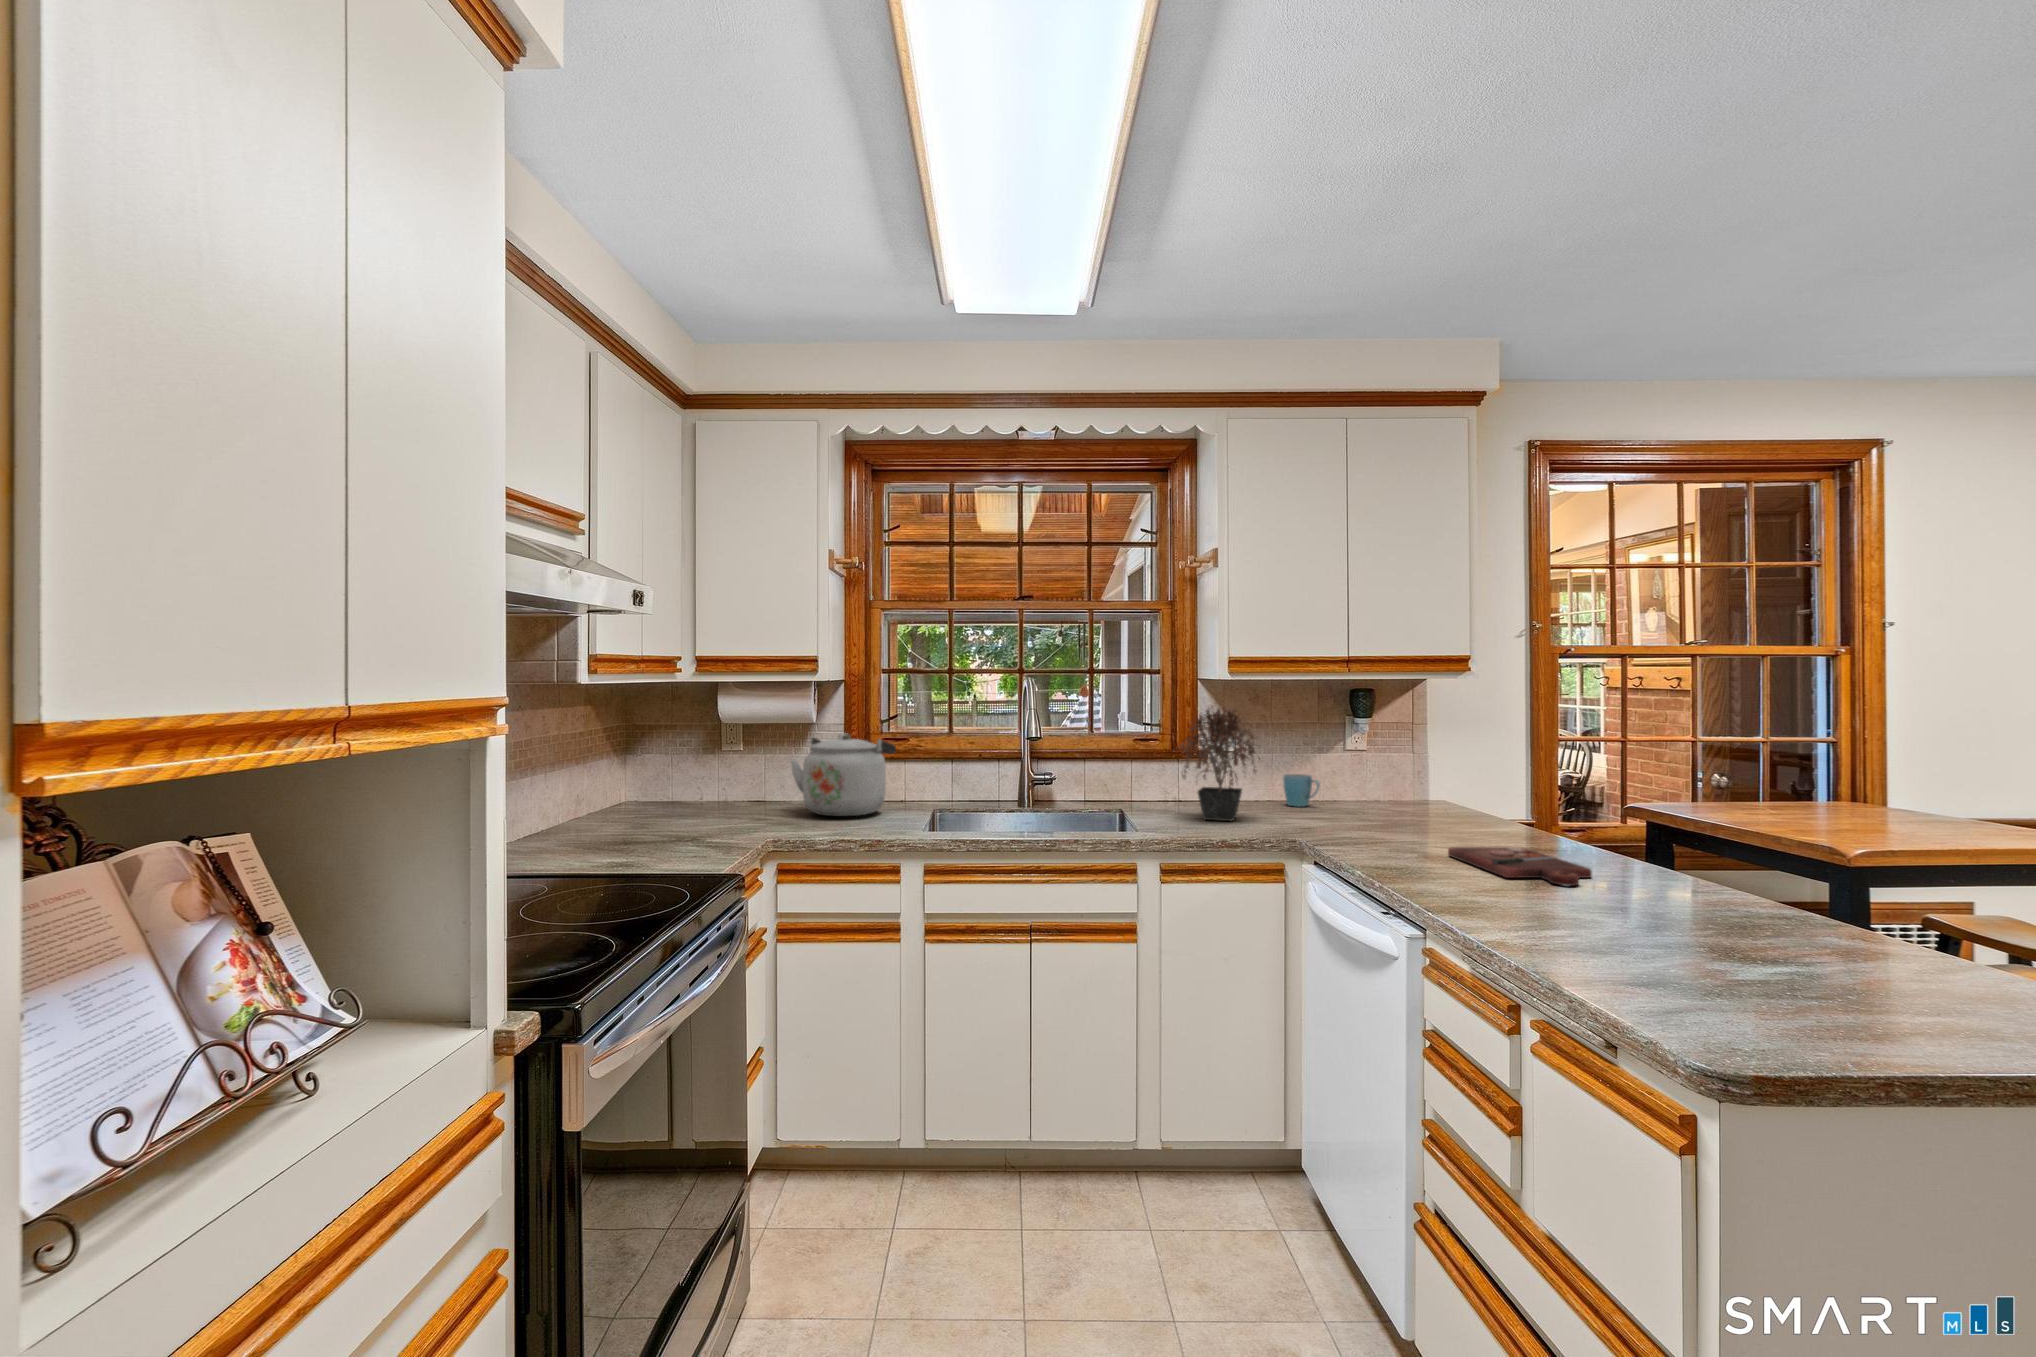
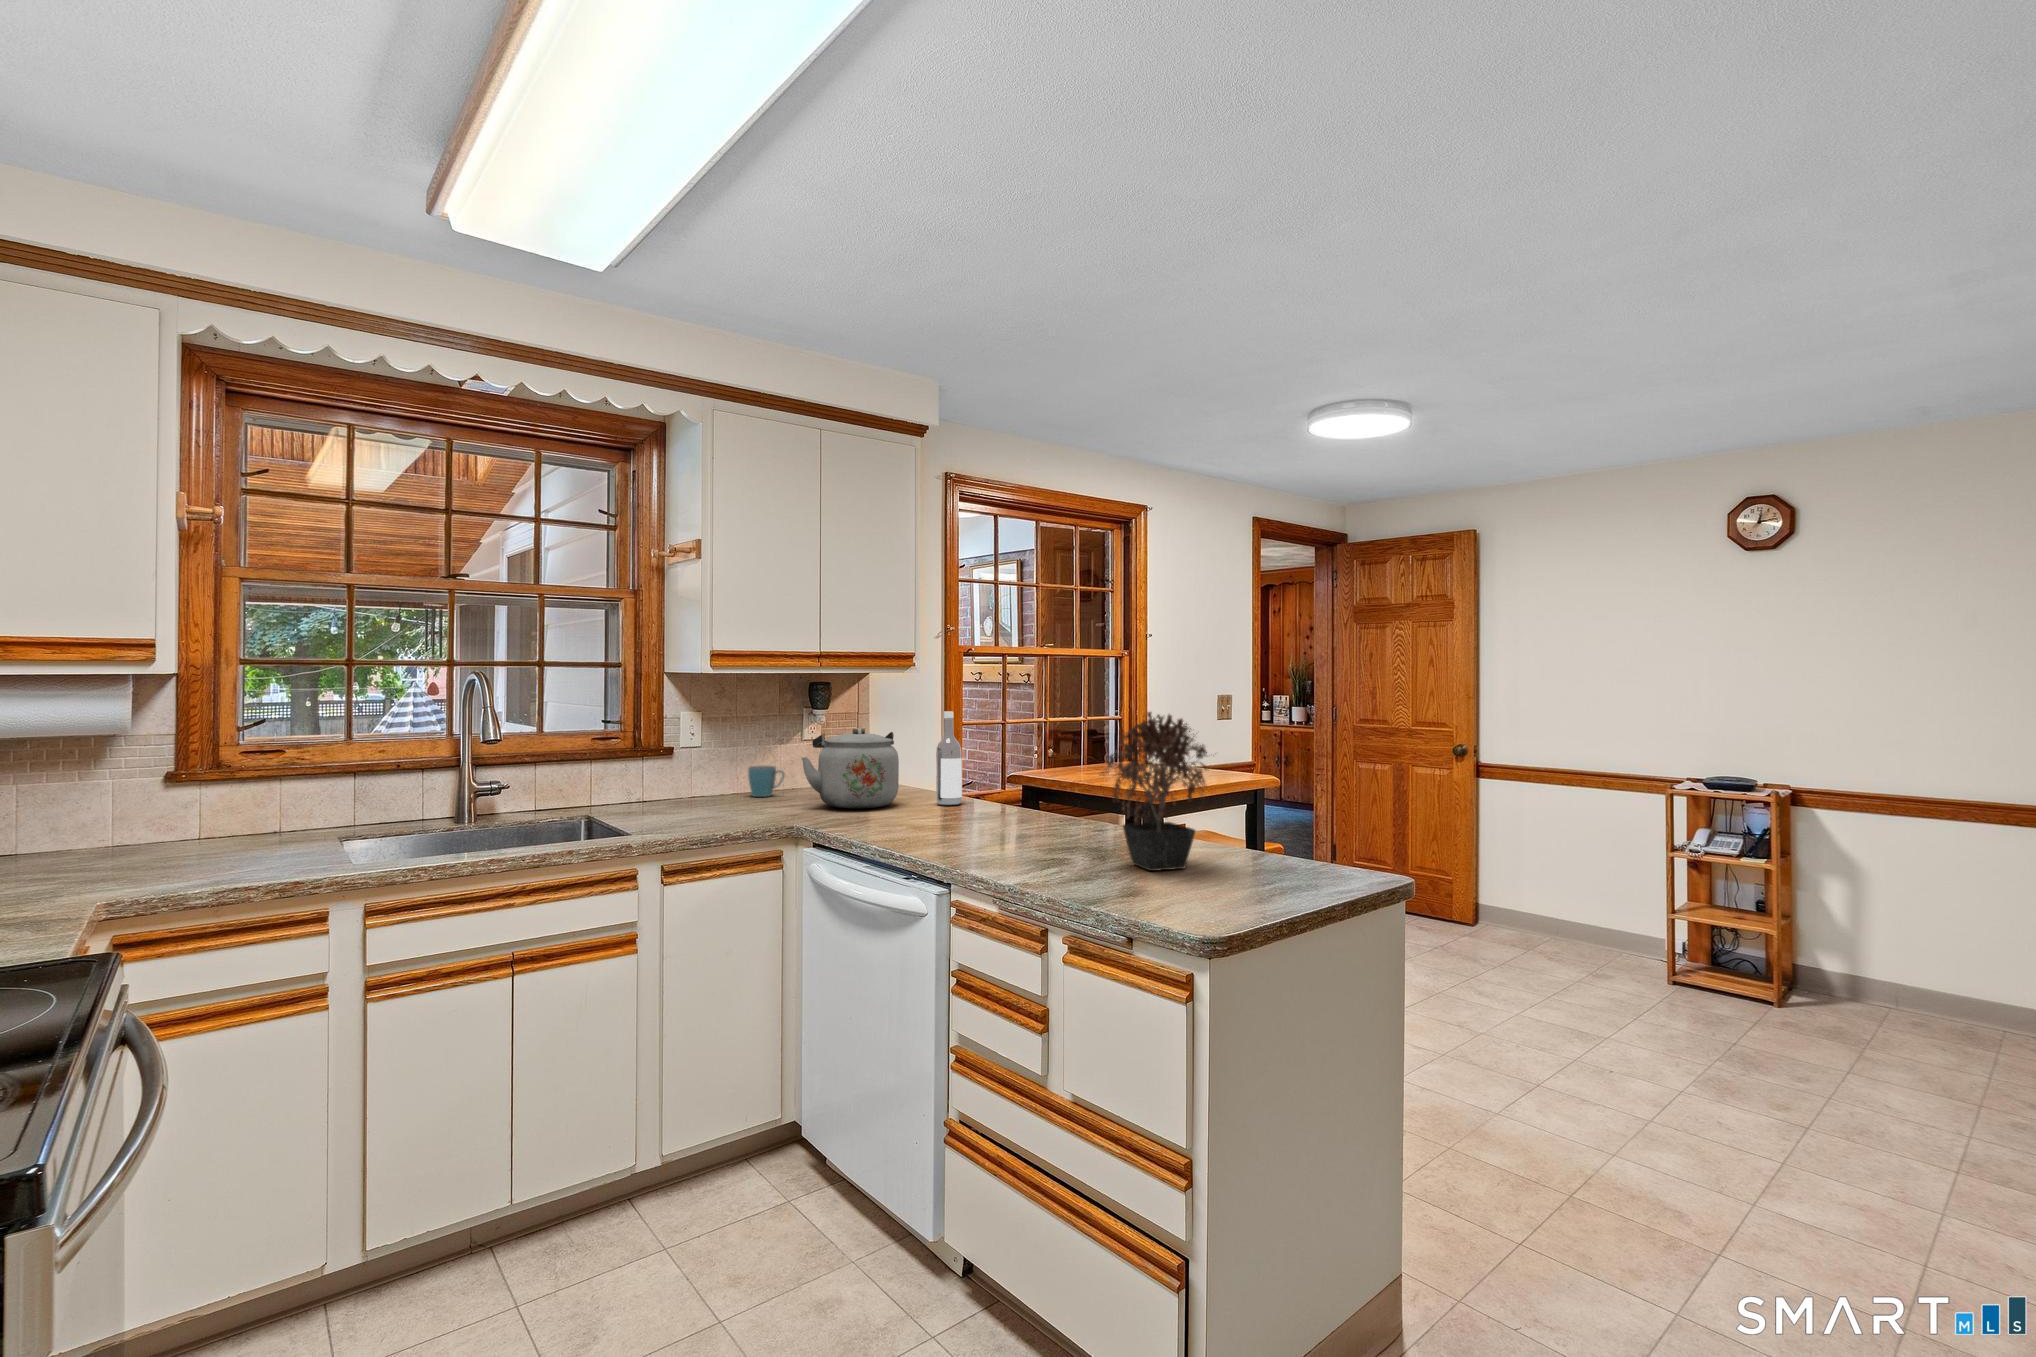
potted plant: present [1181,707,1260,821] -> present [1099,712,1207,871]
wine bottle: none [1484,724,1517,835] -> present [936,711,962,805]
kettle: present [791,733,896,816] -> present [801,728,899,808]
cutting board: present [1448,847,1592,886] -> none [929,813,1040,838]

